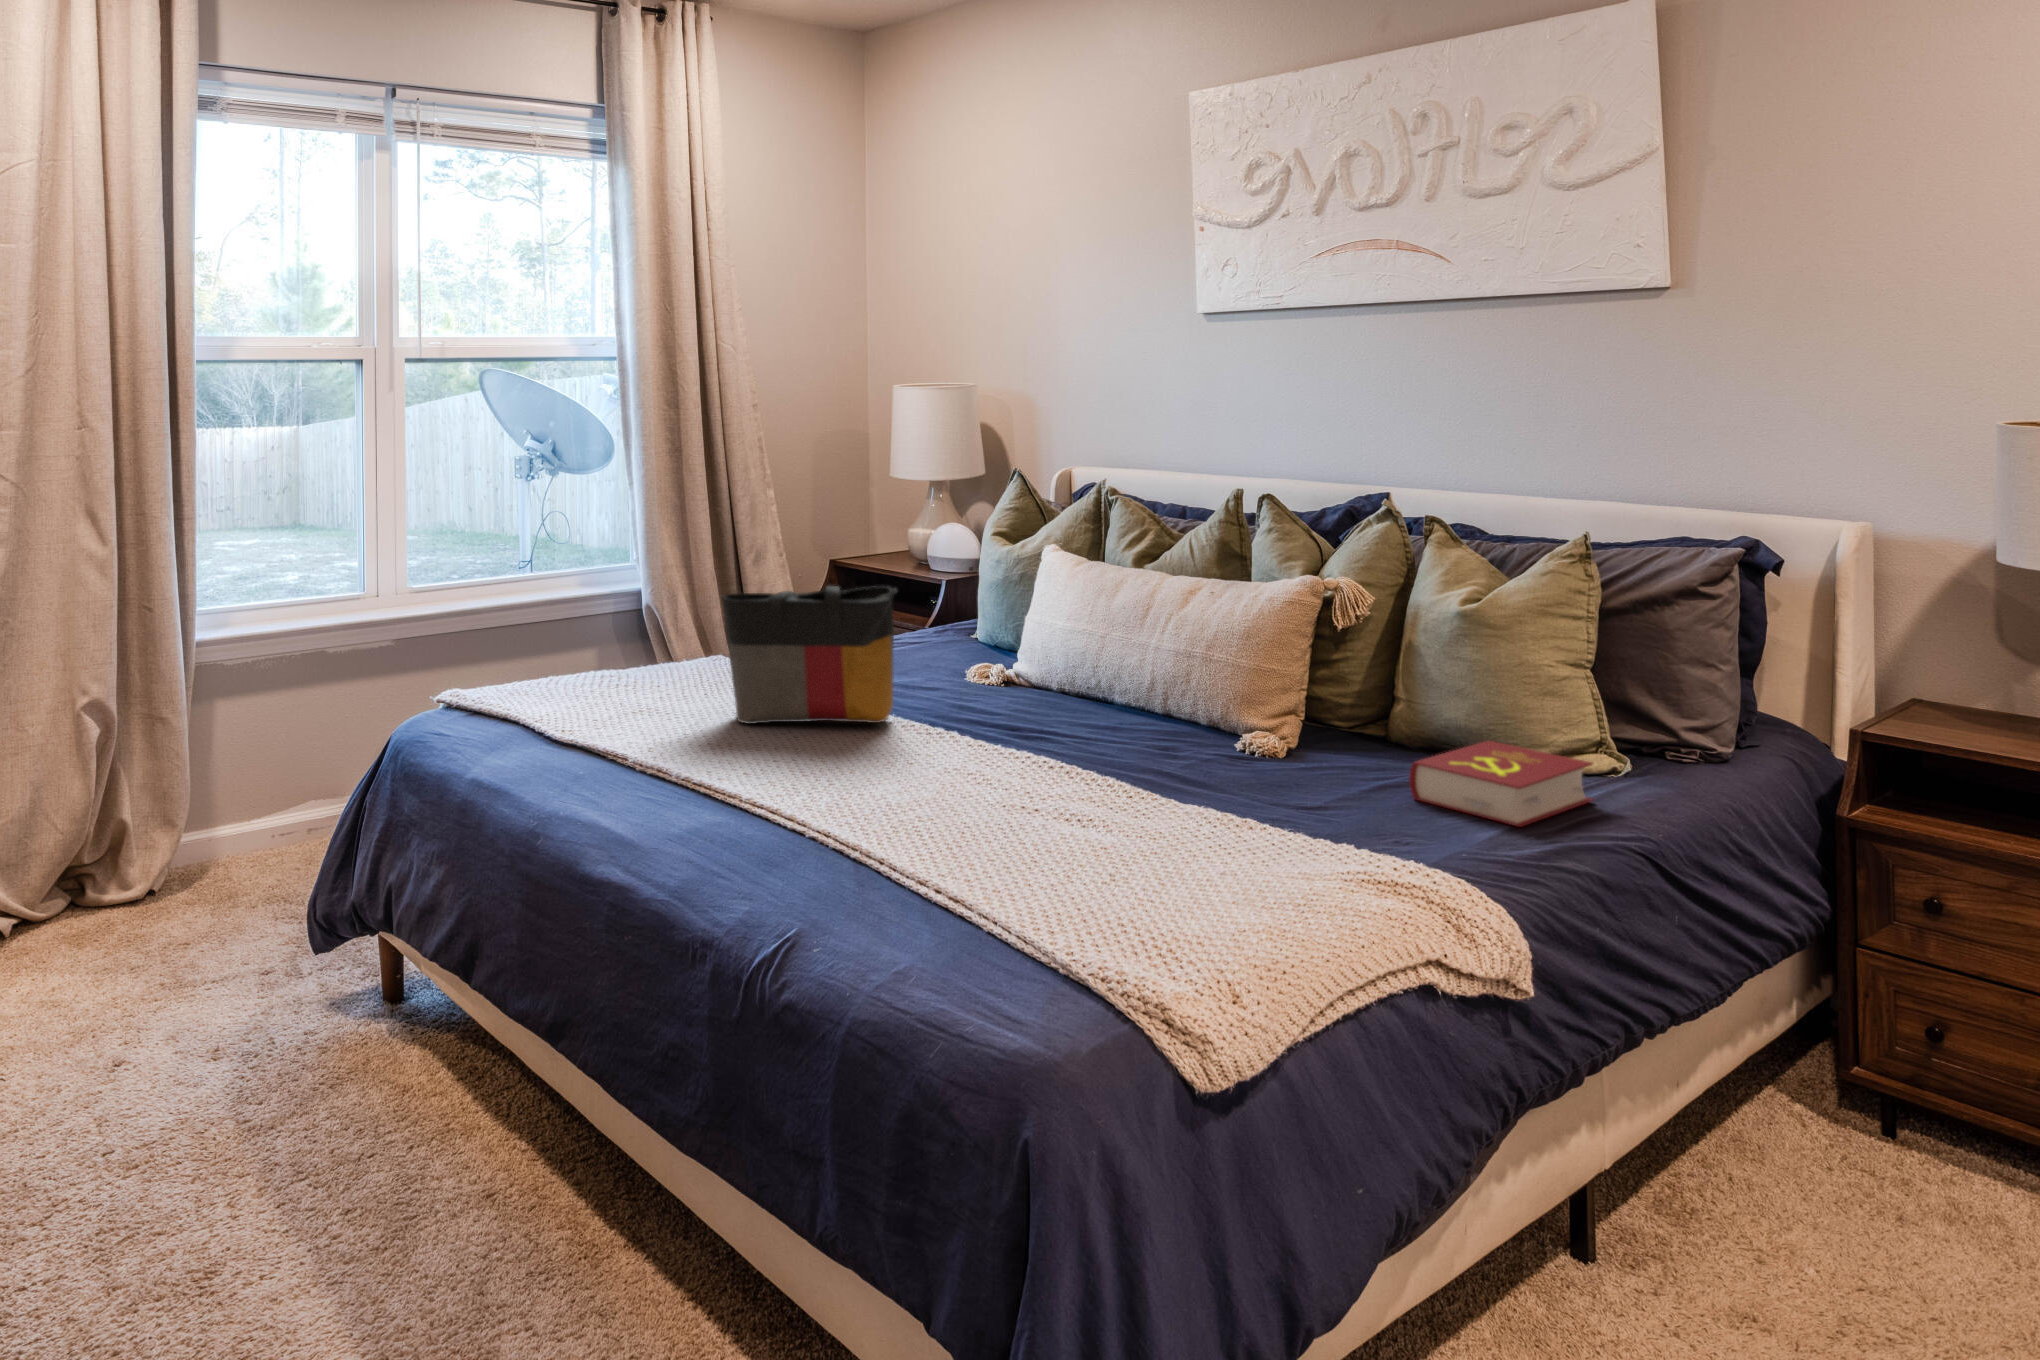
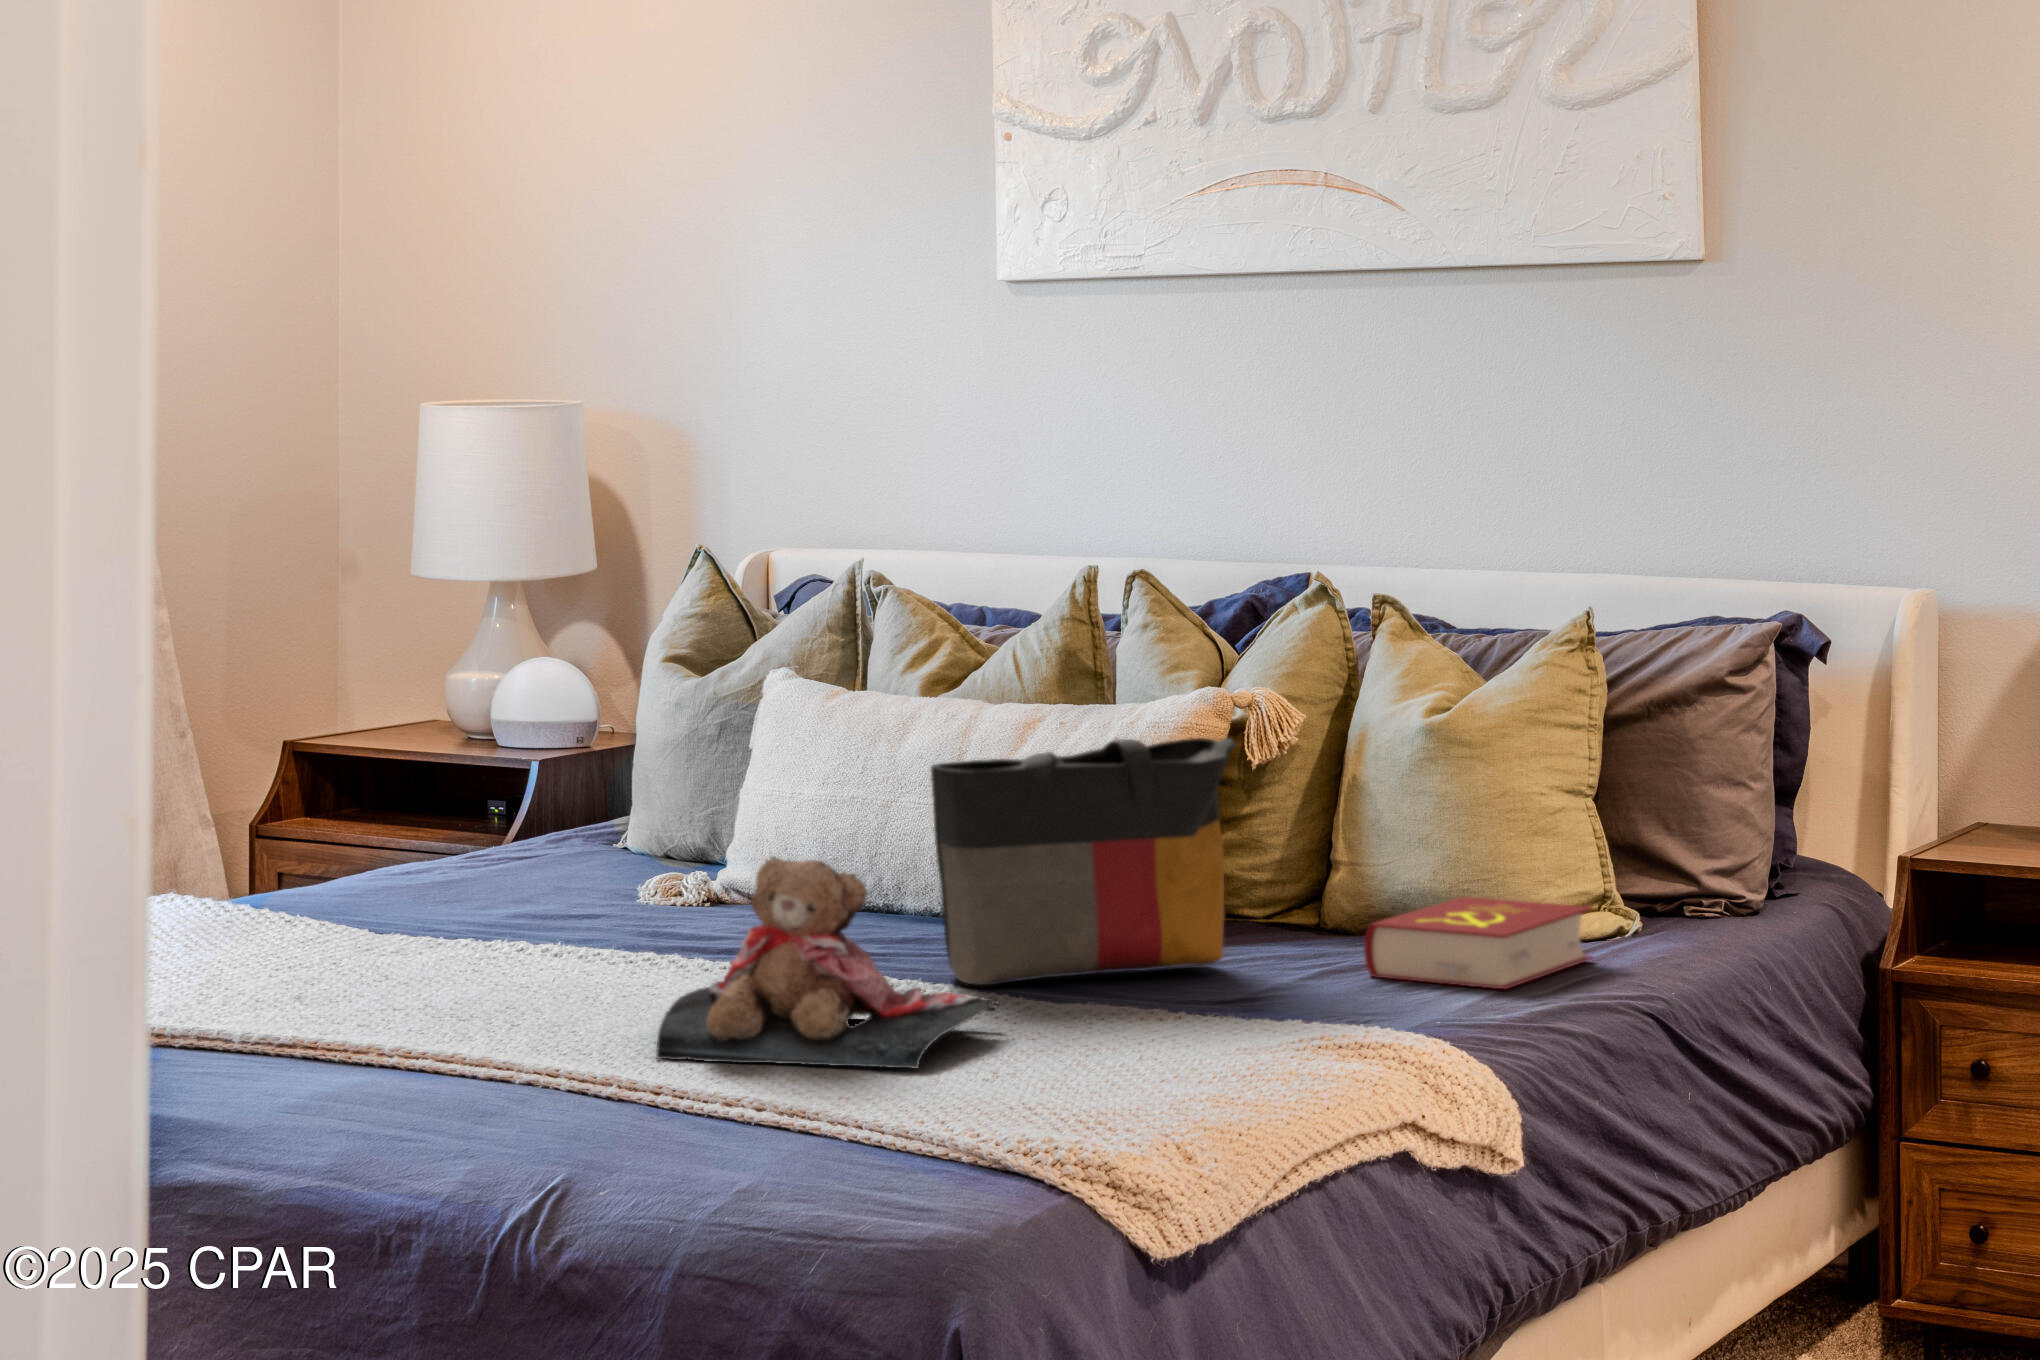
tote bag: present [722,586,897,724] -> present [931,738,1236,985]
teddy bear: none [903,691,1134,860] -> present [656,856,1000,1069]

